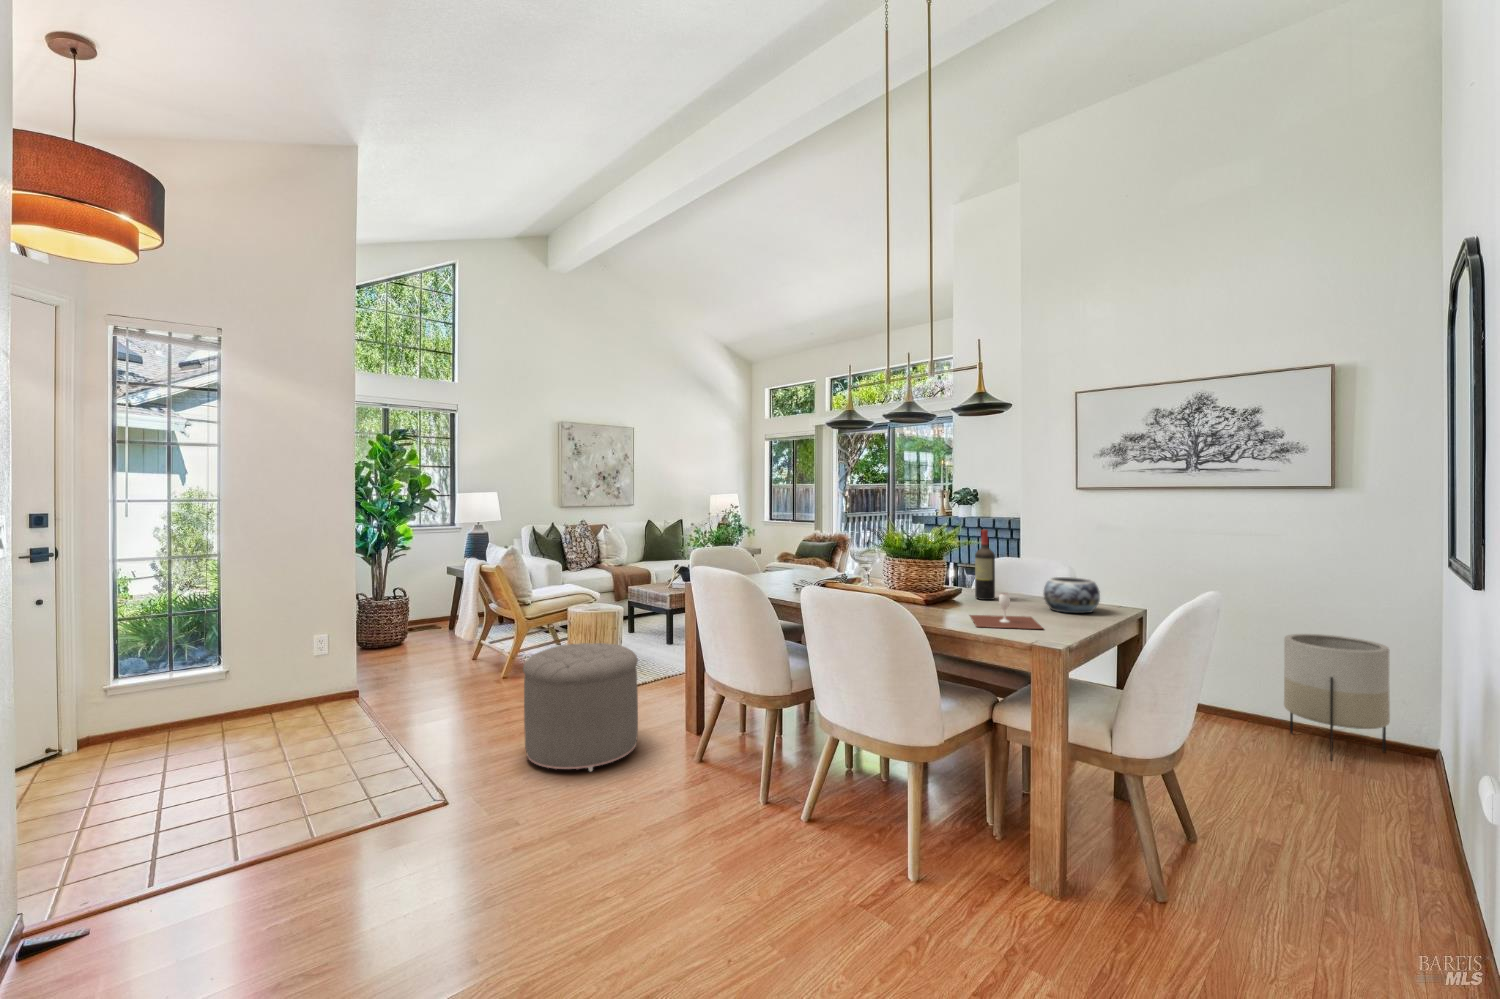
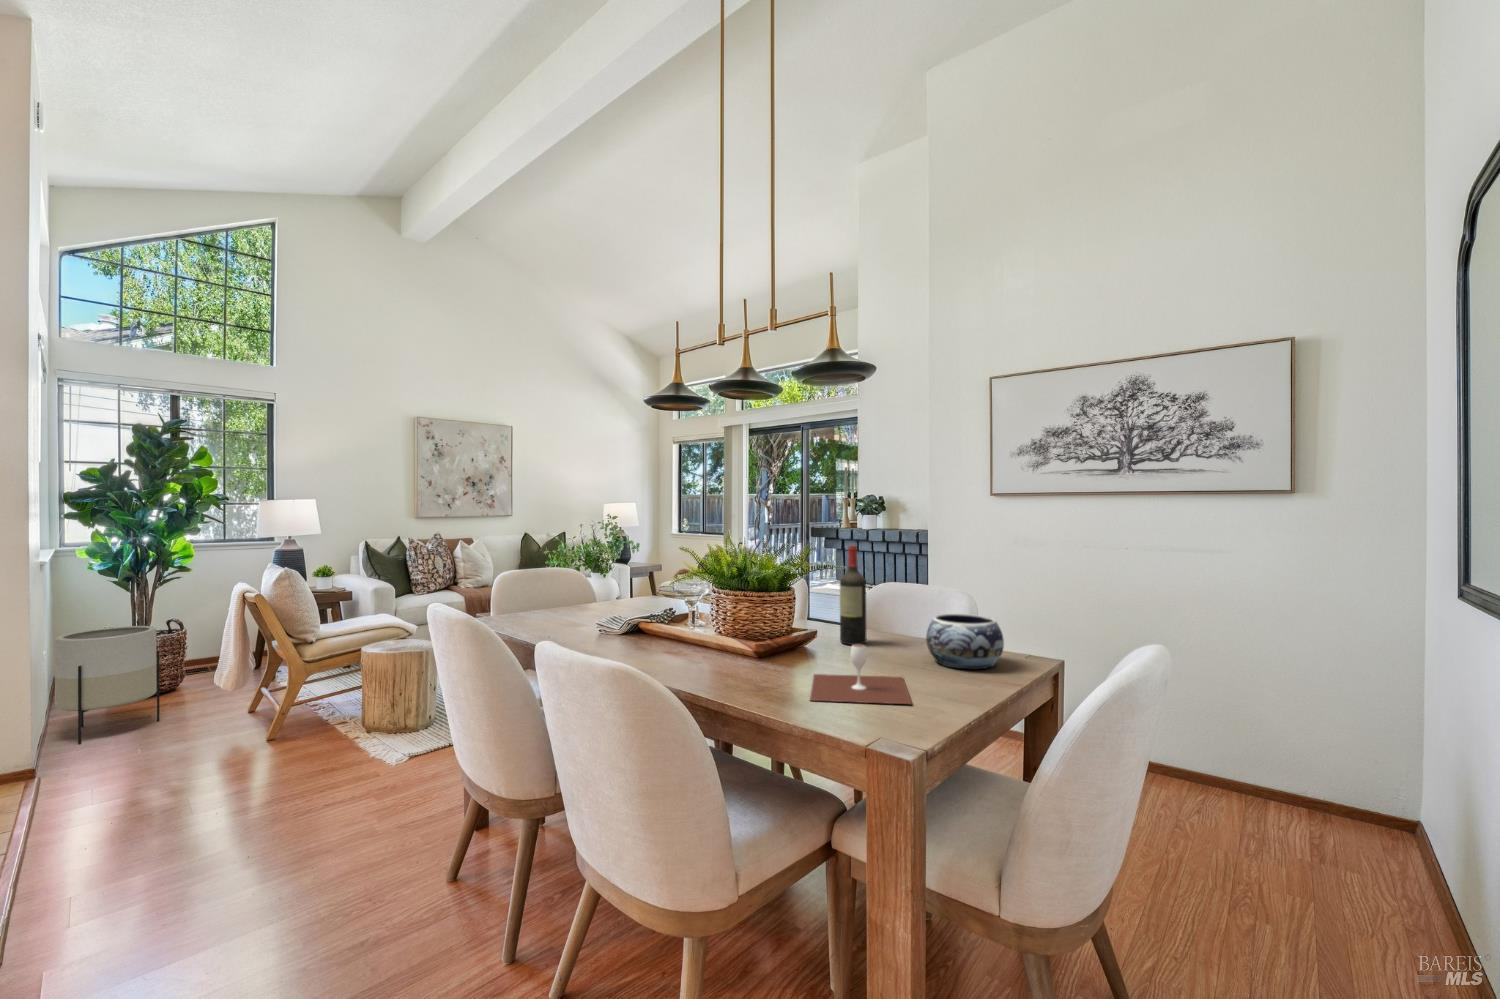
planter: present [1284,634,1390,761] -> present [55,626,159,744]
ottoman: present [523,643,638,771] -> none [164,708,367,917]

